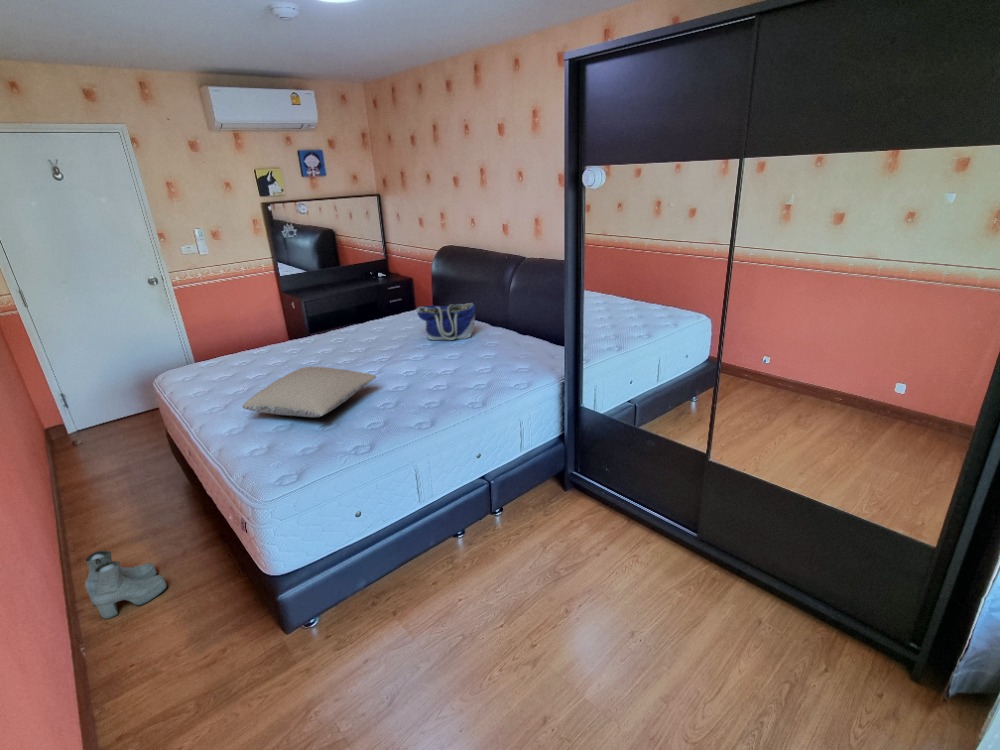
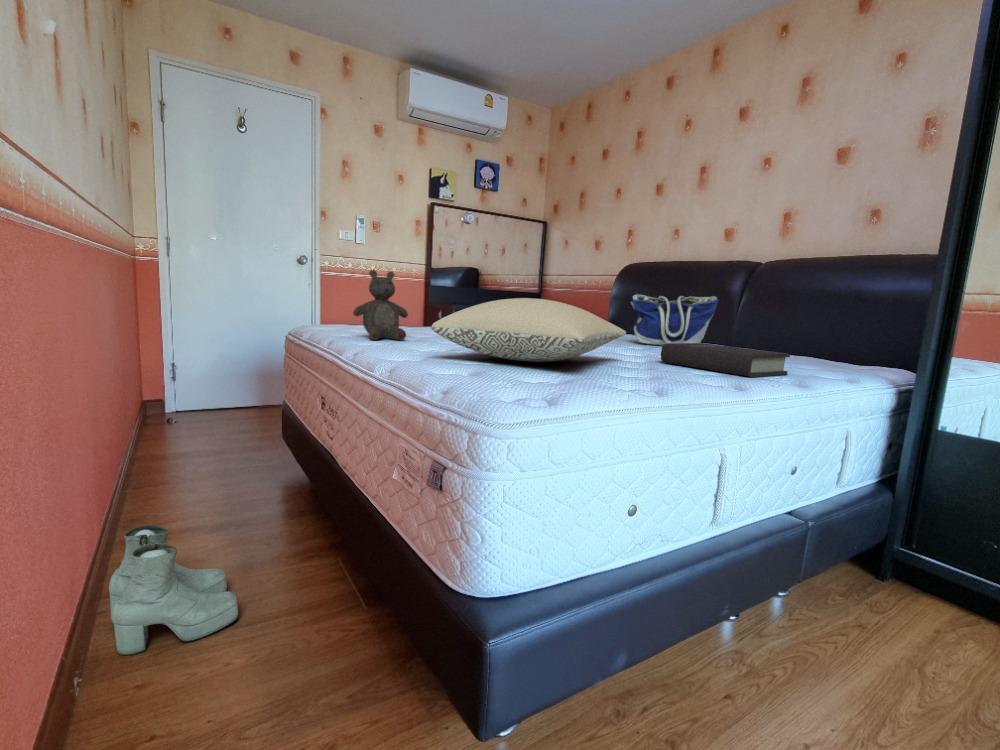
stuffed bear: none [199,336,243,390] -> present [353,270,408,340]
book: none [404,365,472,402] -> present [661,343,790,377]

